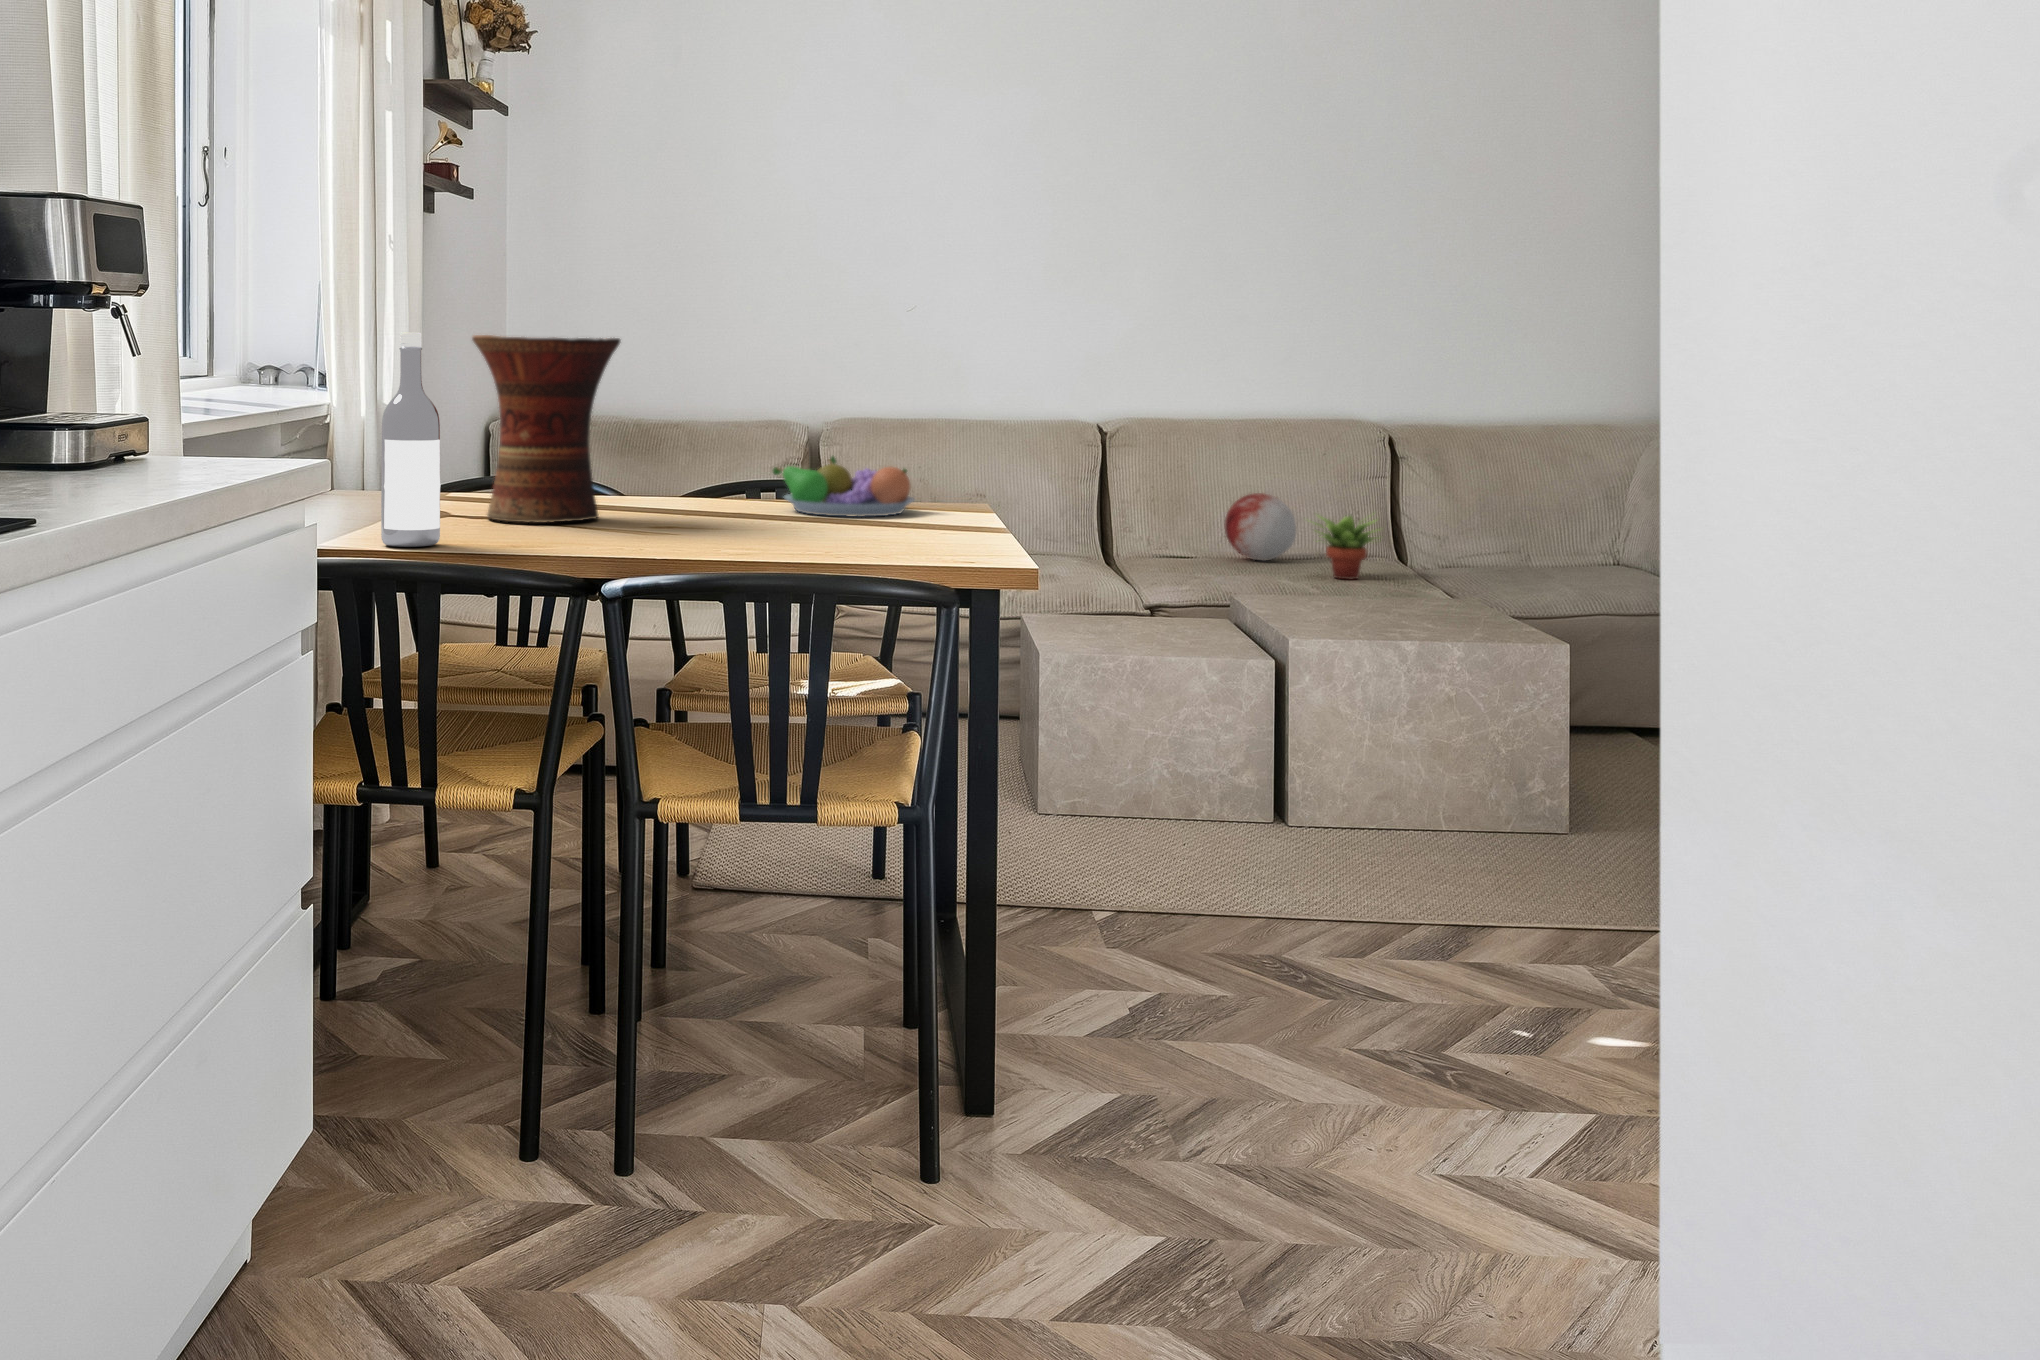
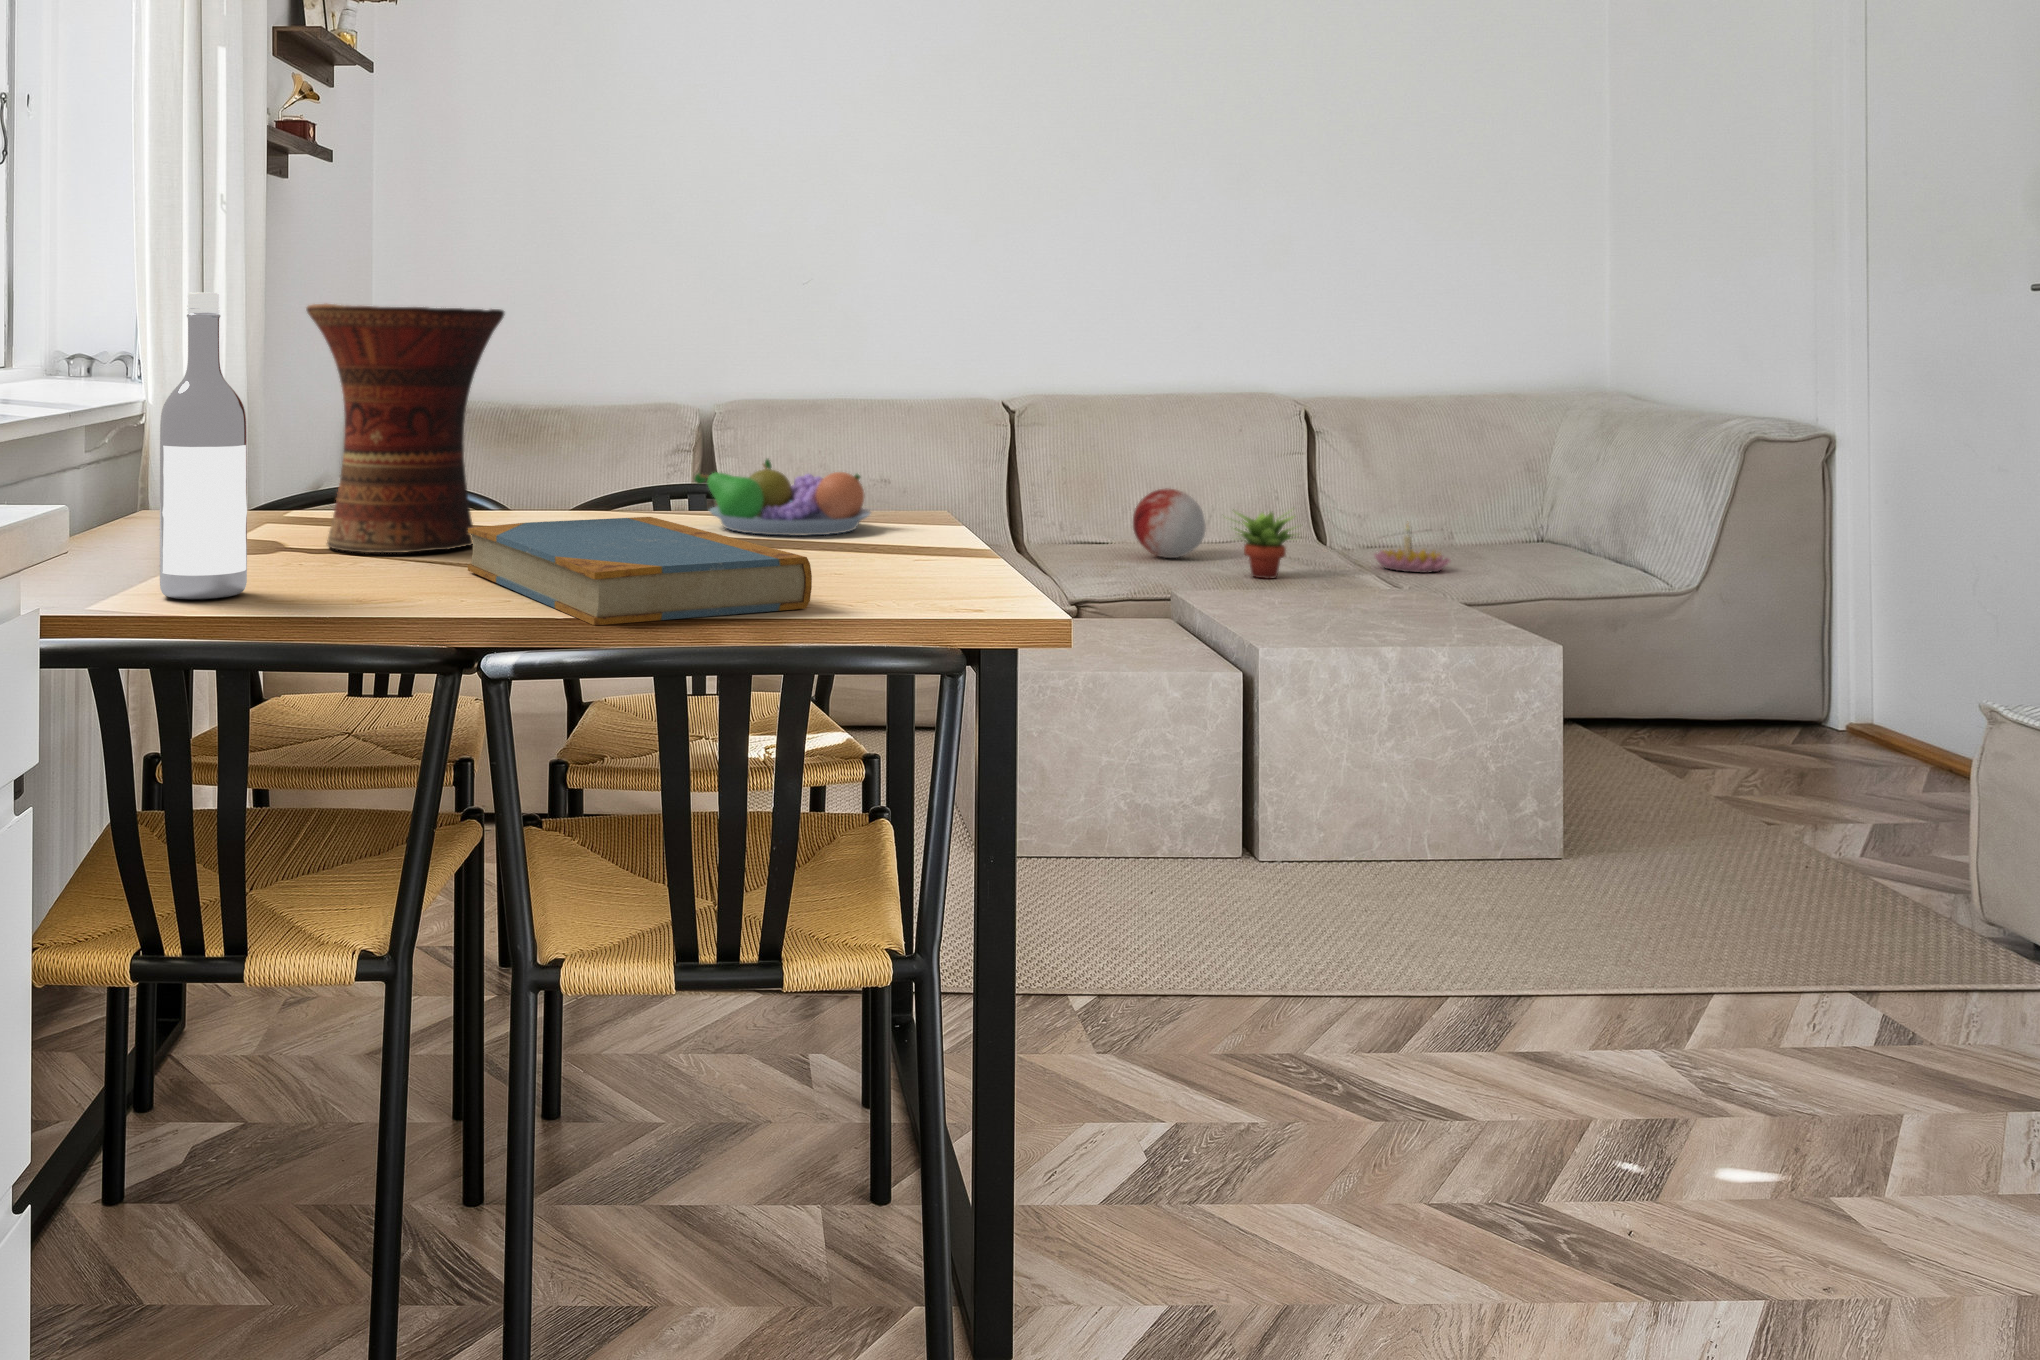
book: none [593,497,838,565] -> present [468,517,812,625]
candle holder: none [1462,526,1539,577] -> present [1375,525,1450,573]

